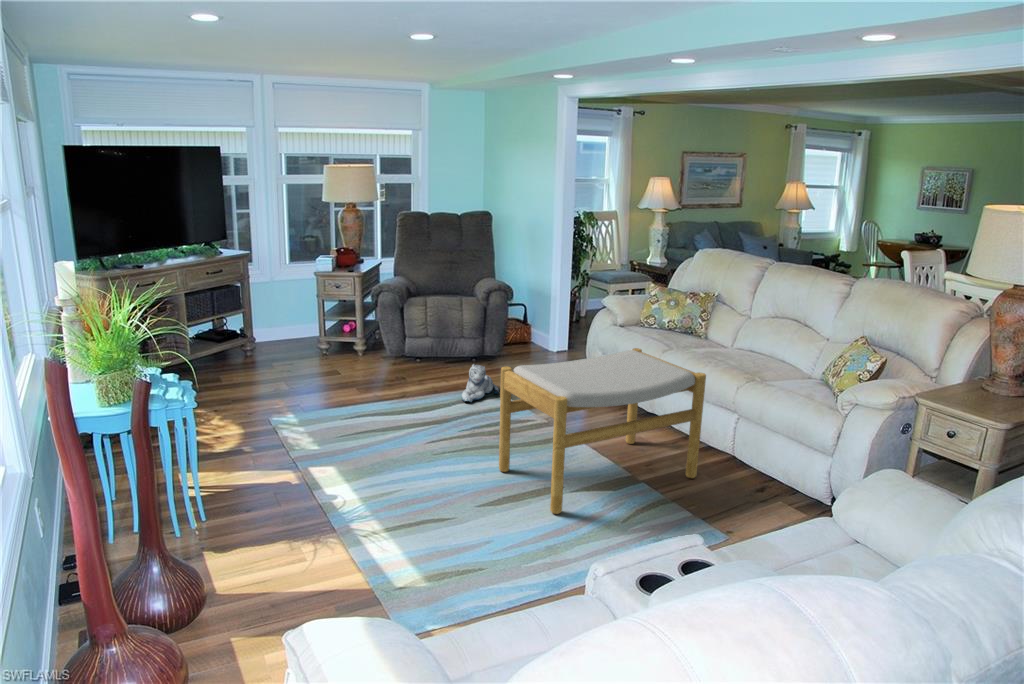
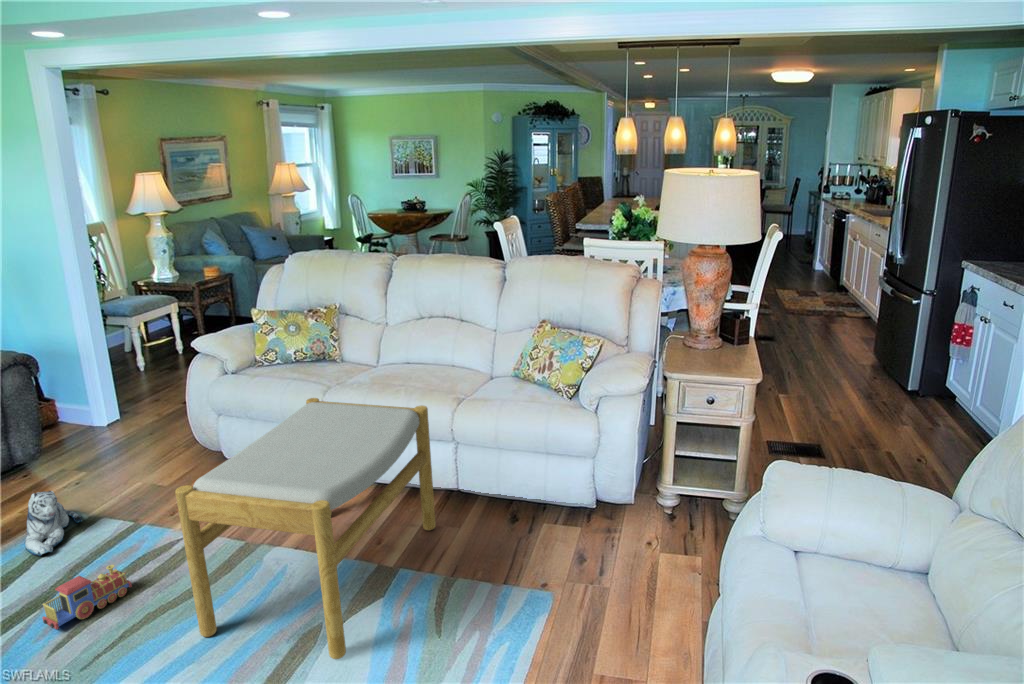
toy train: none [438,412,489,438] -> present [42,565,132,629]

